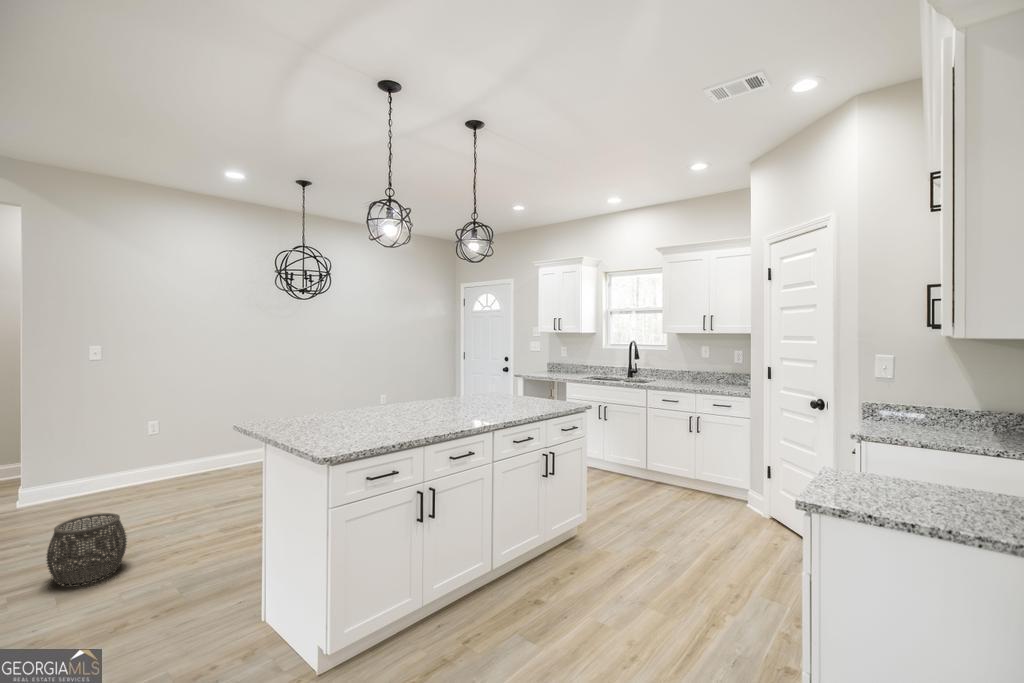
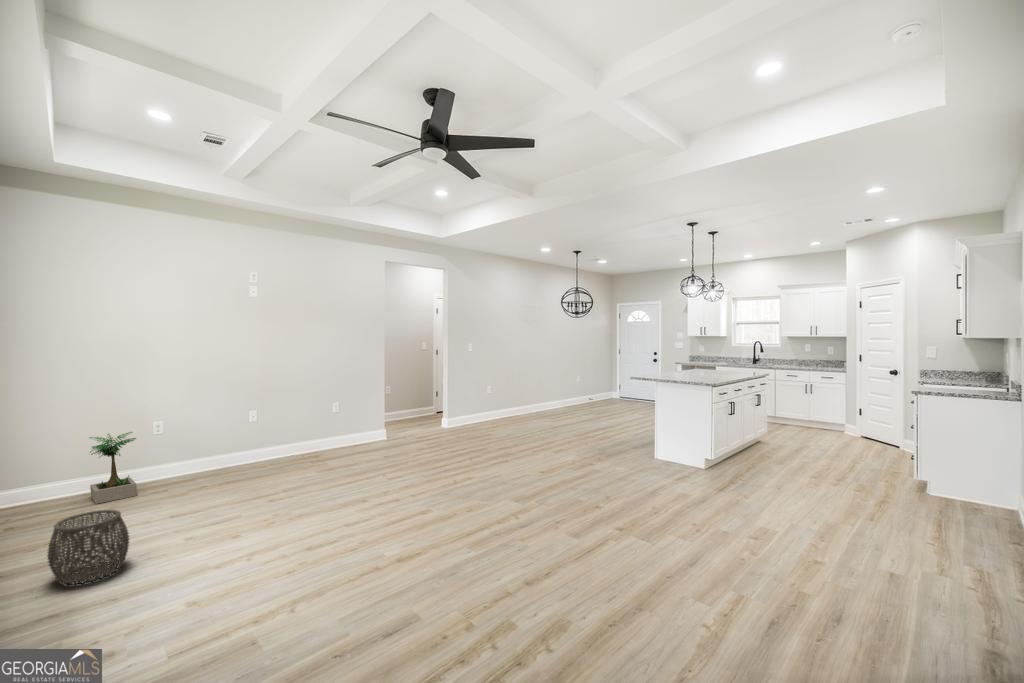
potted plant: none [82,435,140,504] -> present [90,432,137,504]

